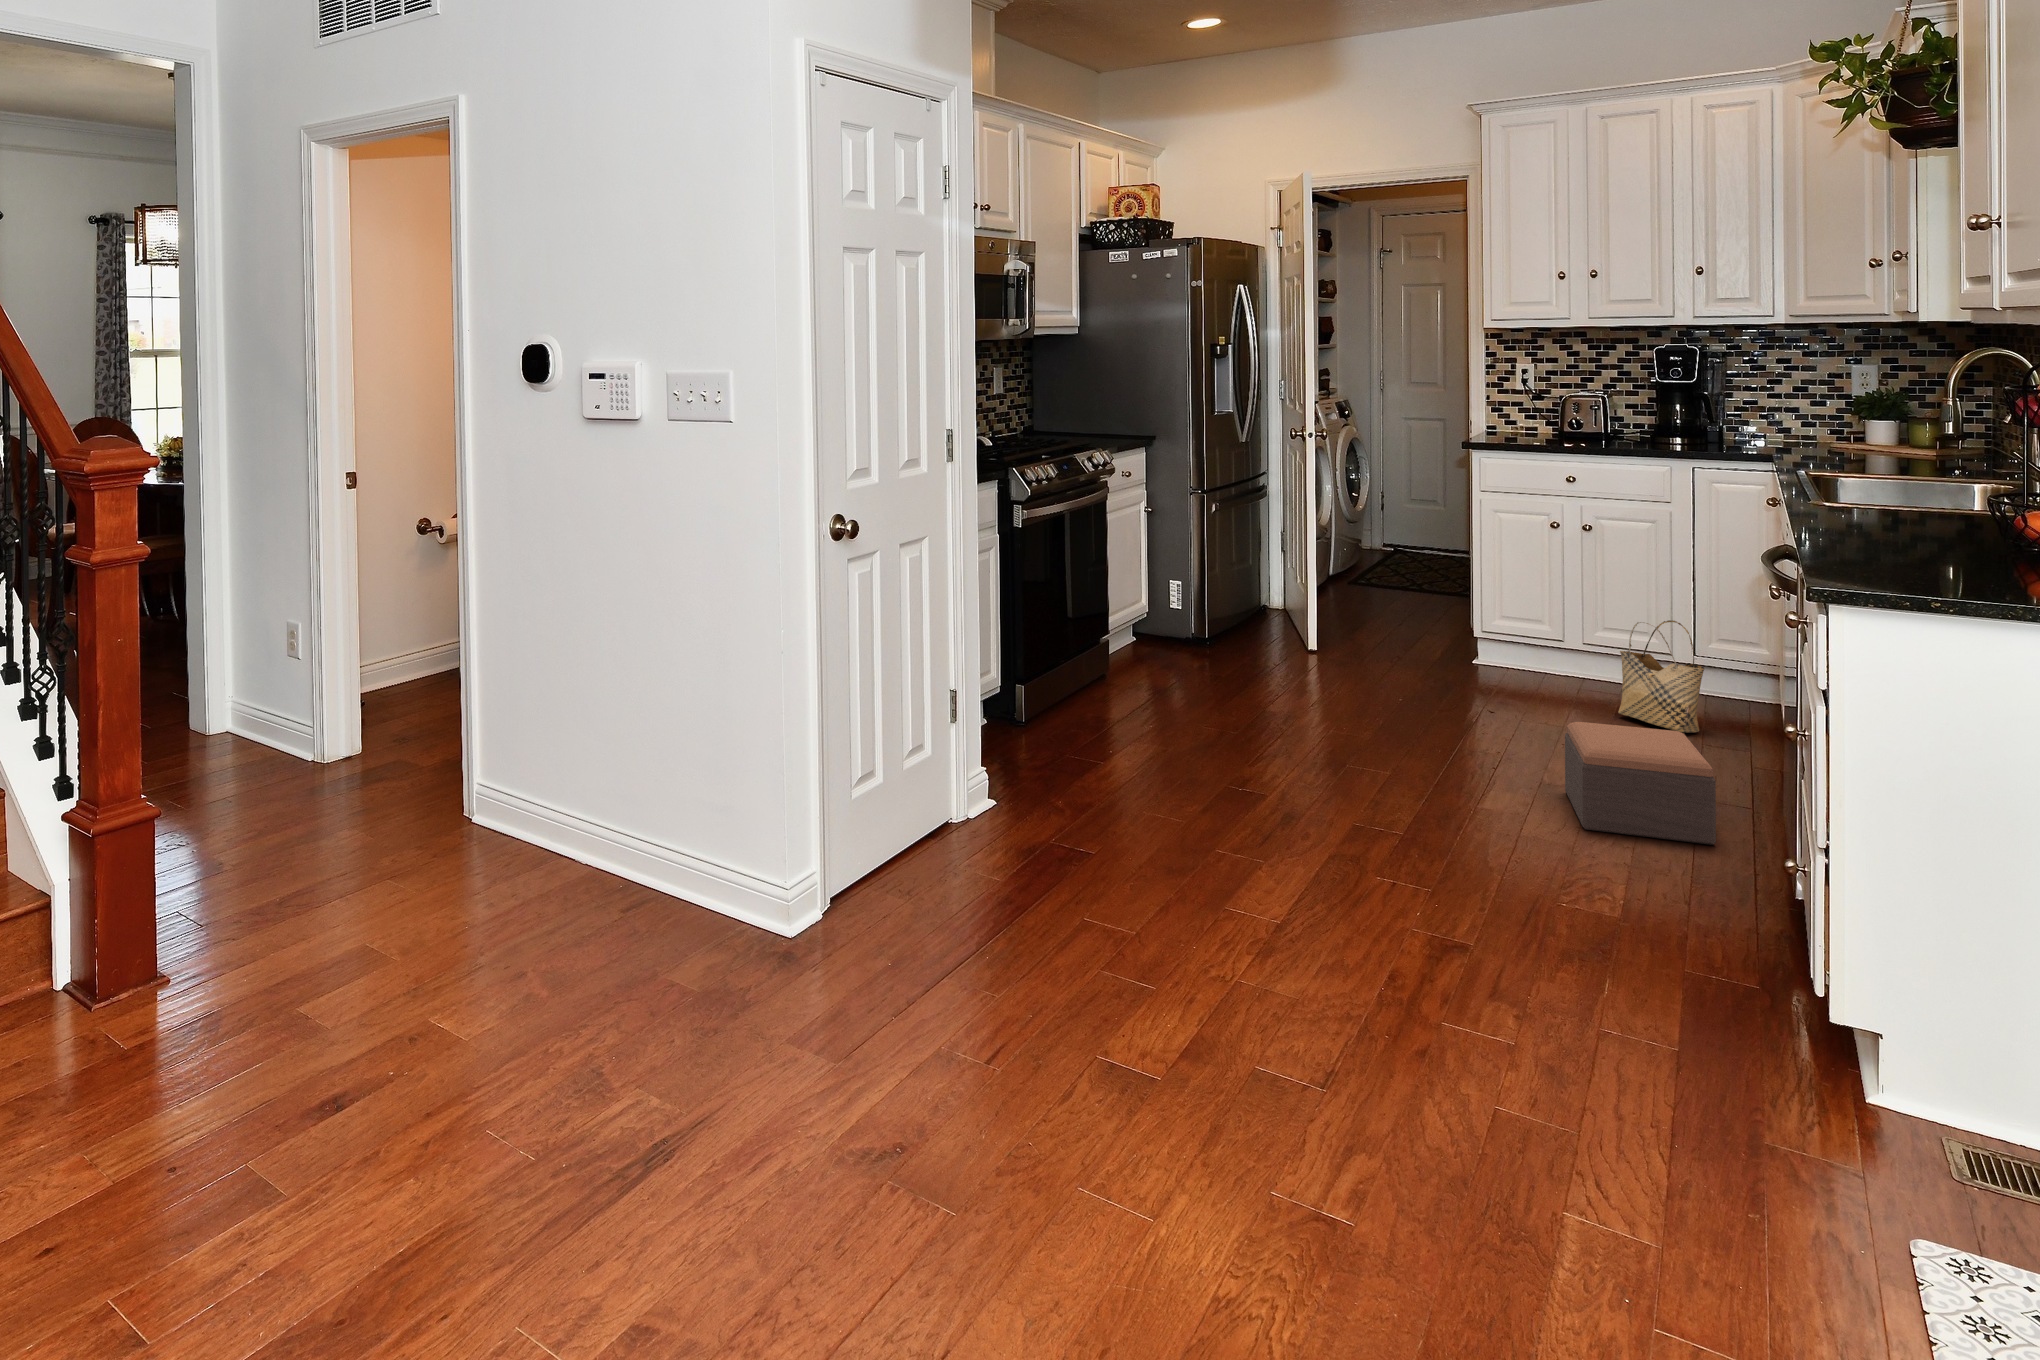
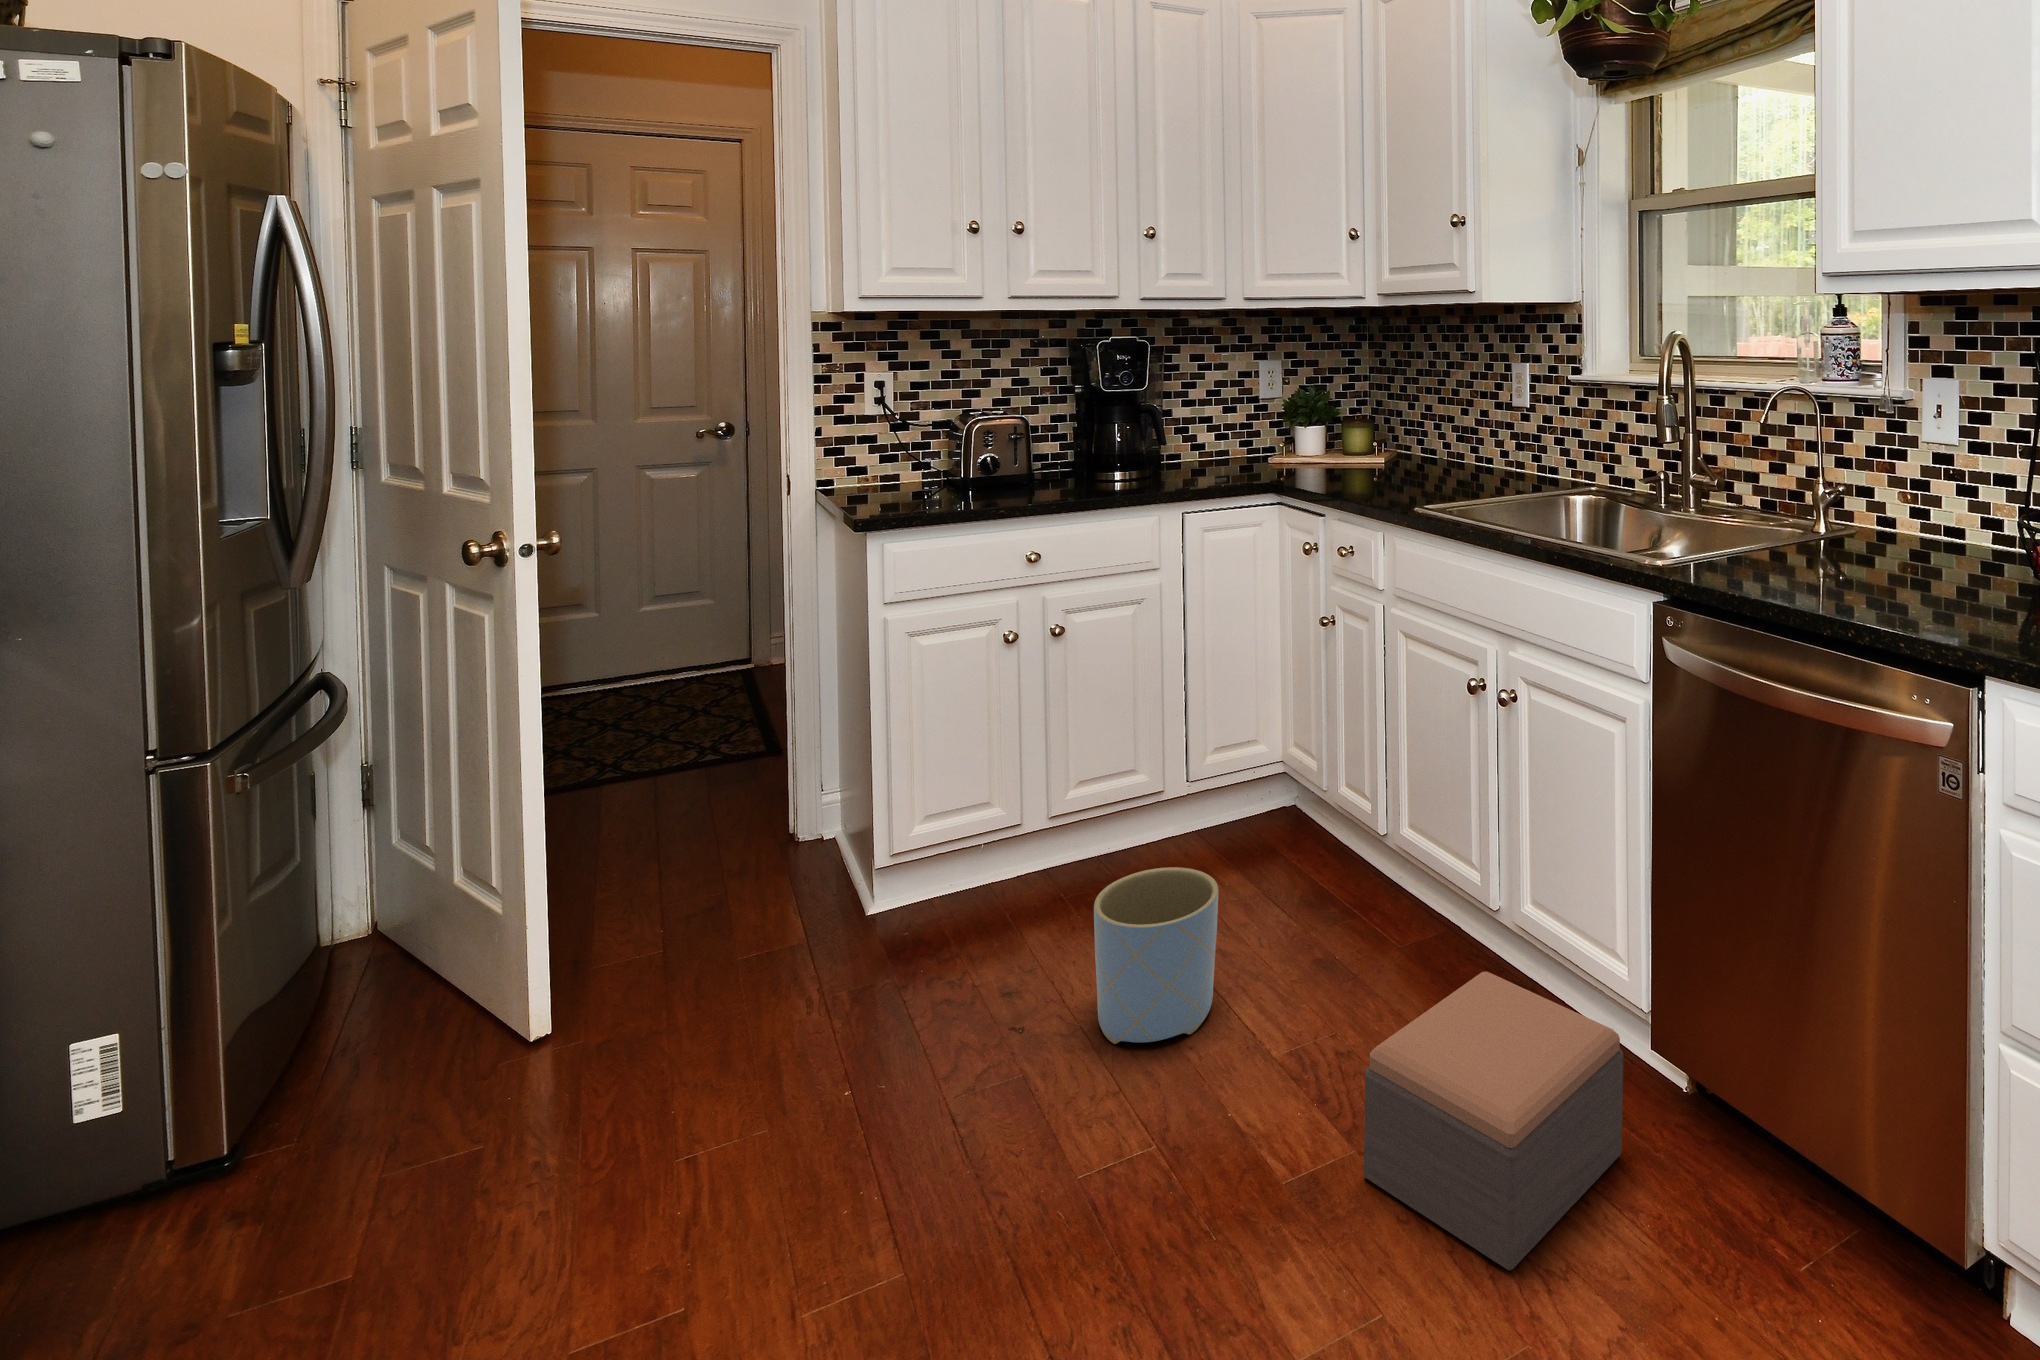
woven basket: present [1618,620,1704,733] -> none [1176,748,1294,919]
planter: none [1513,652,1592,740] -> present [1094,867,1218,1044]

